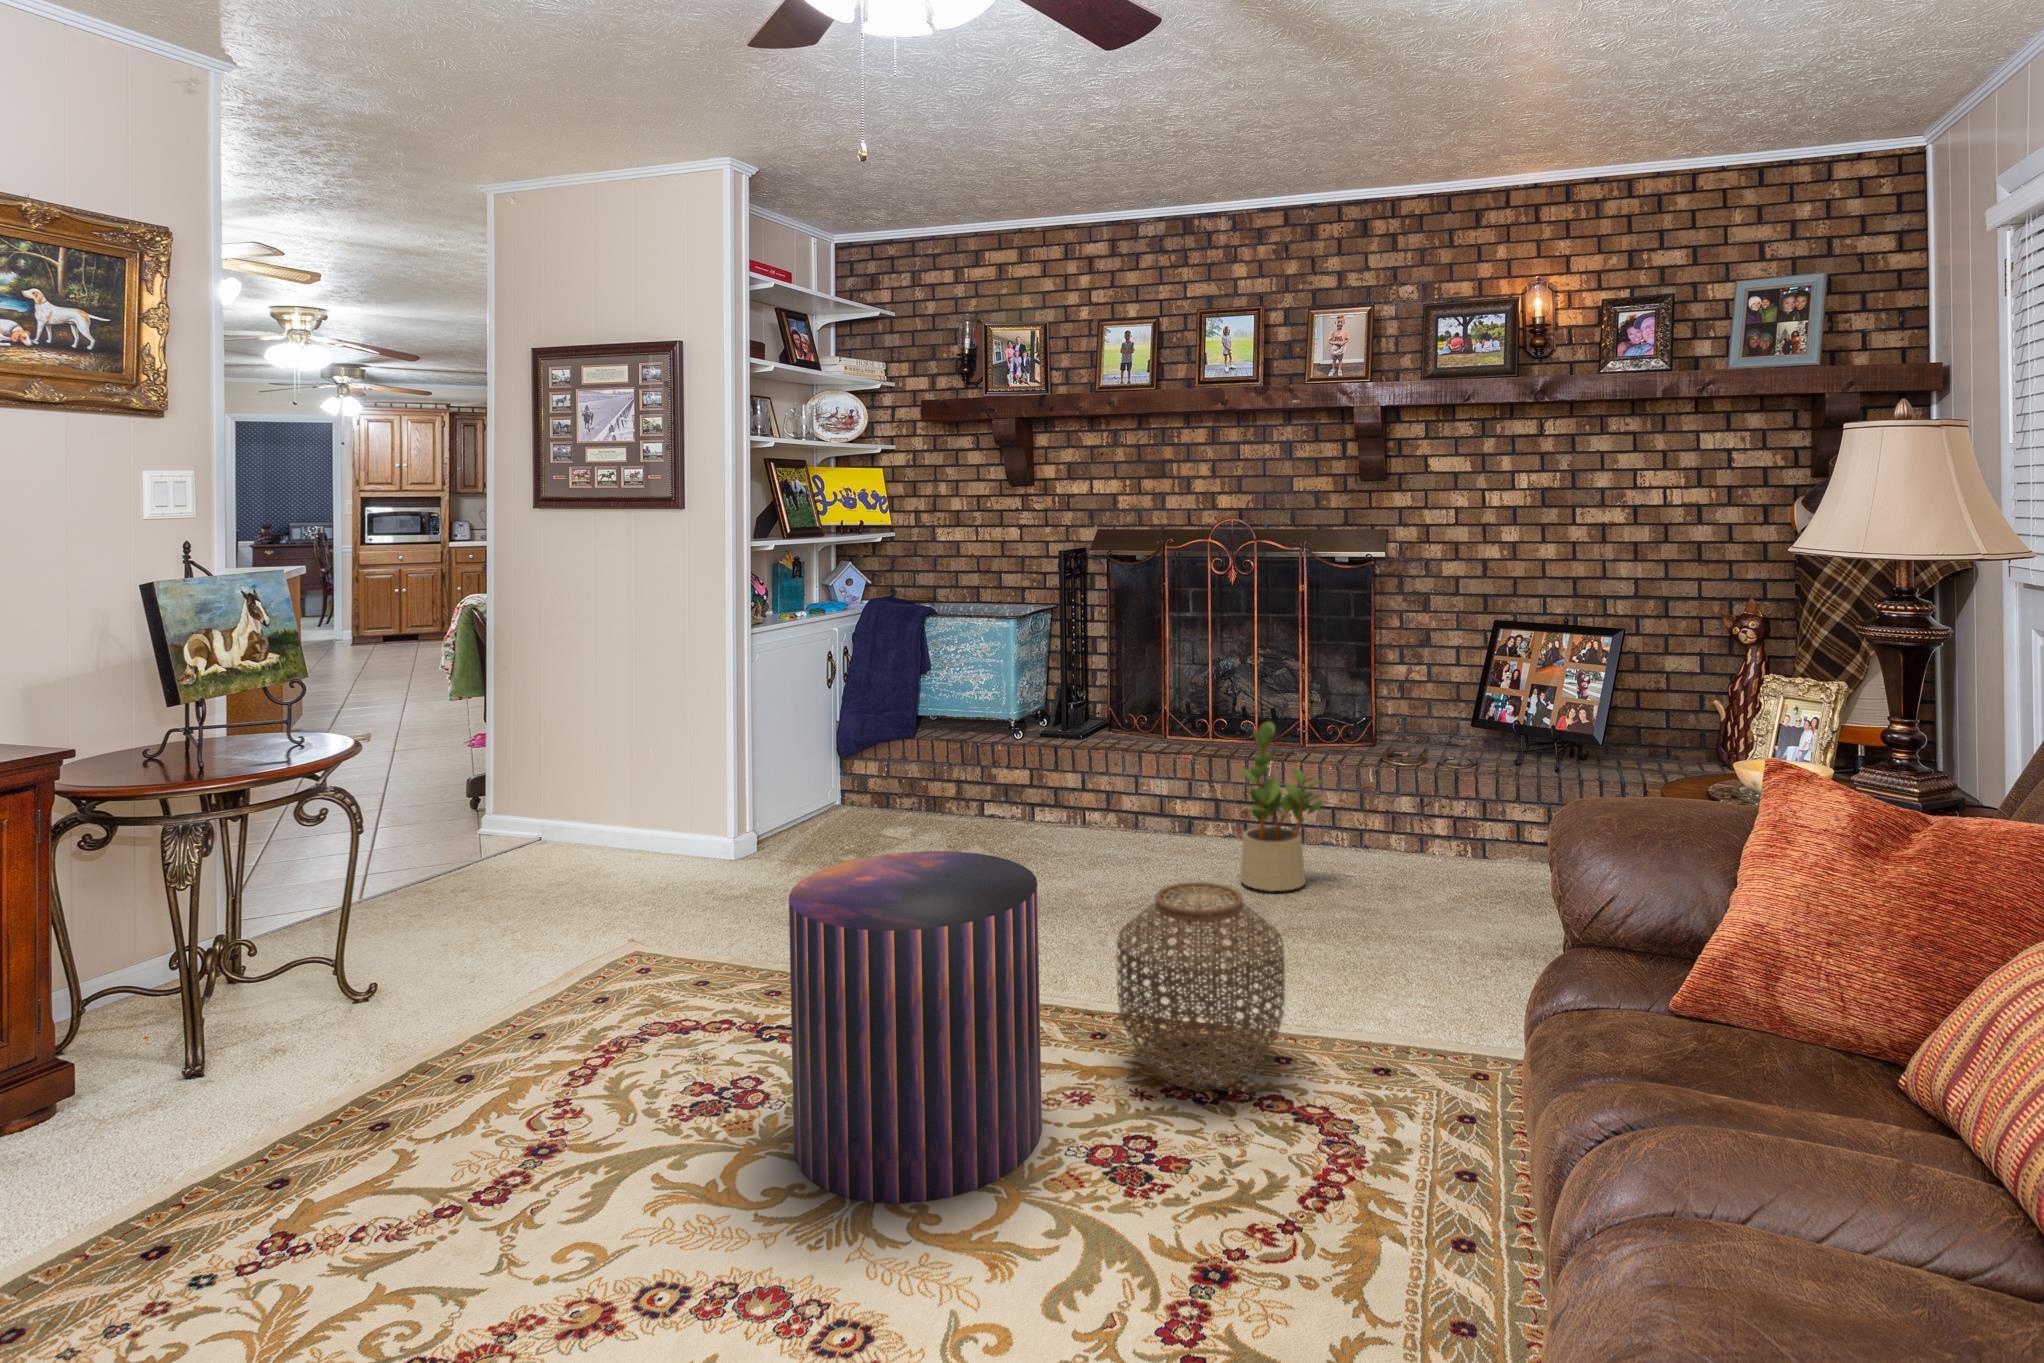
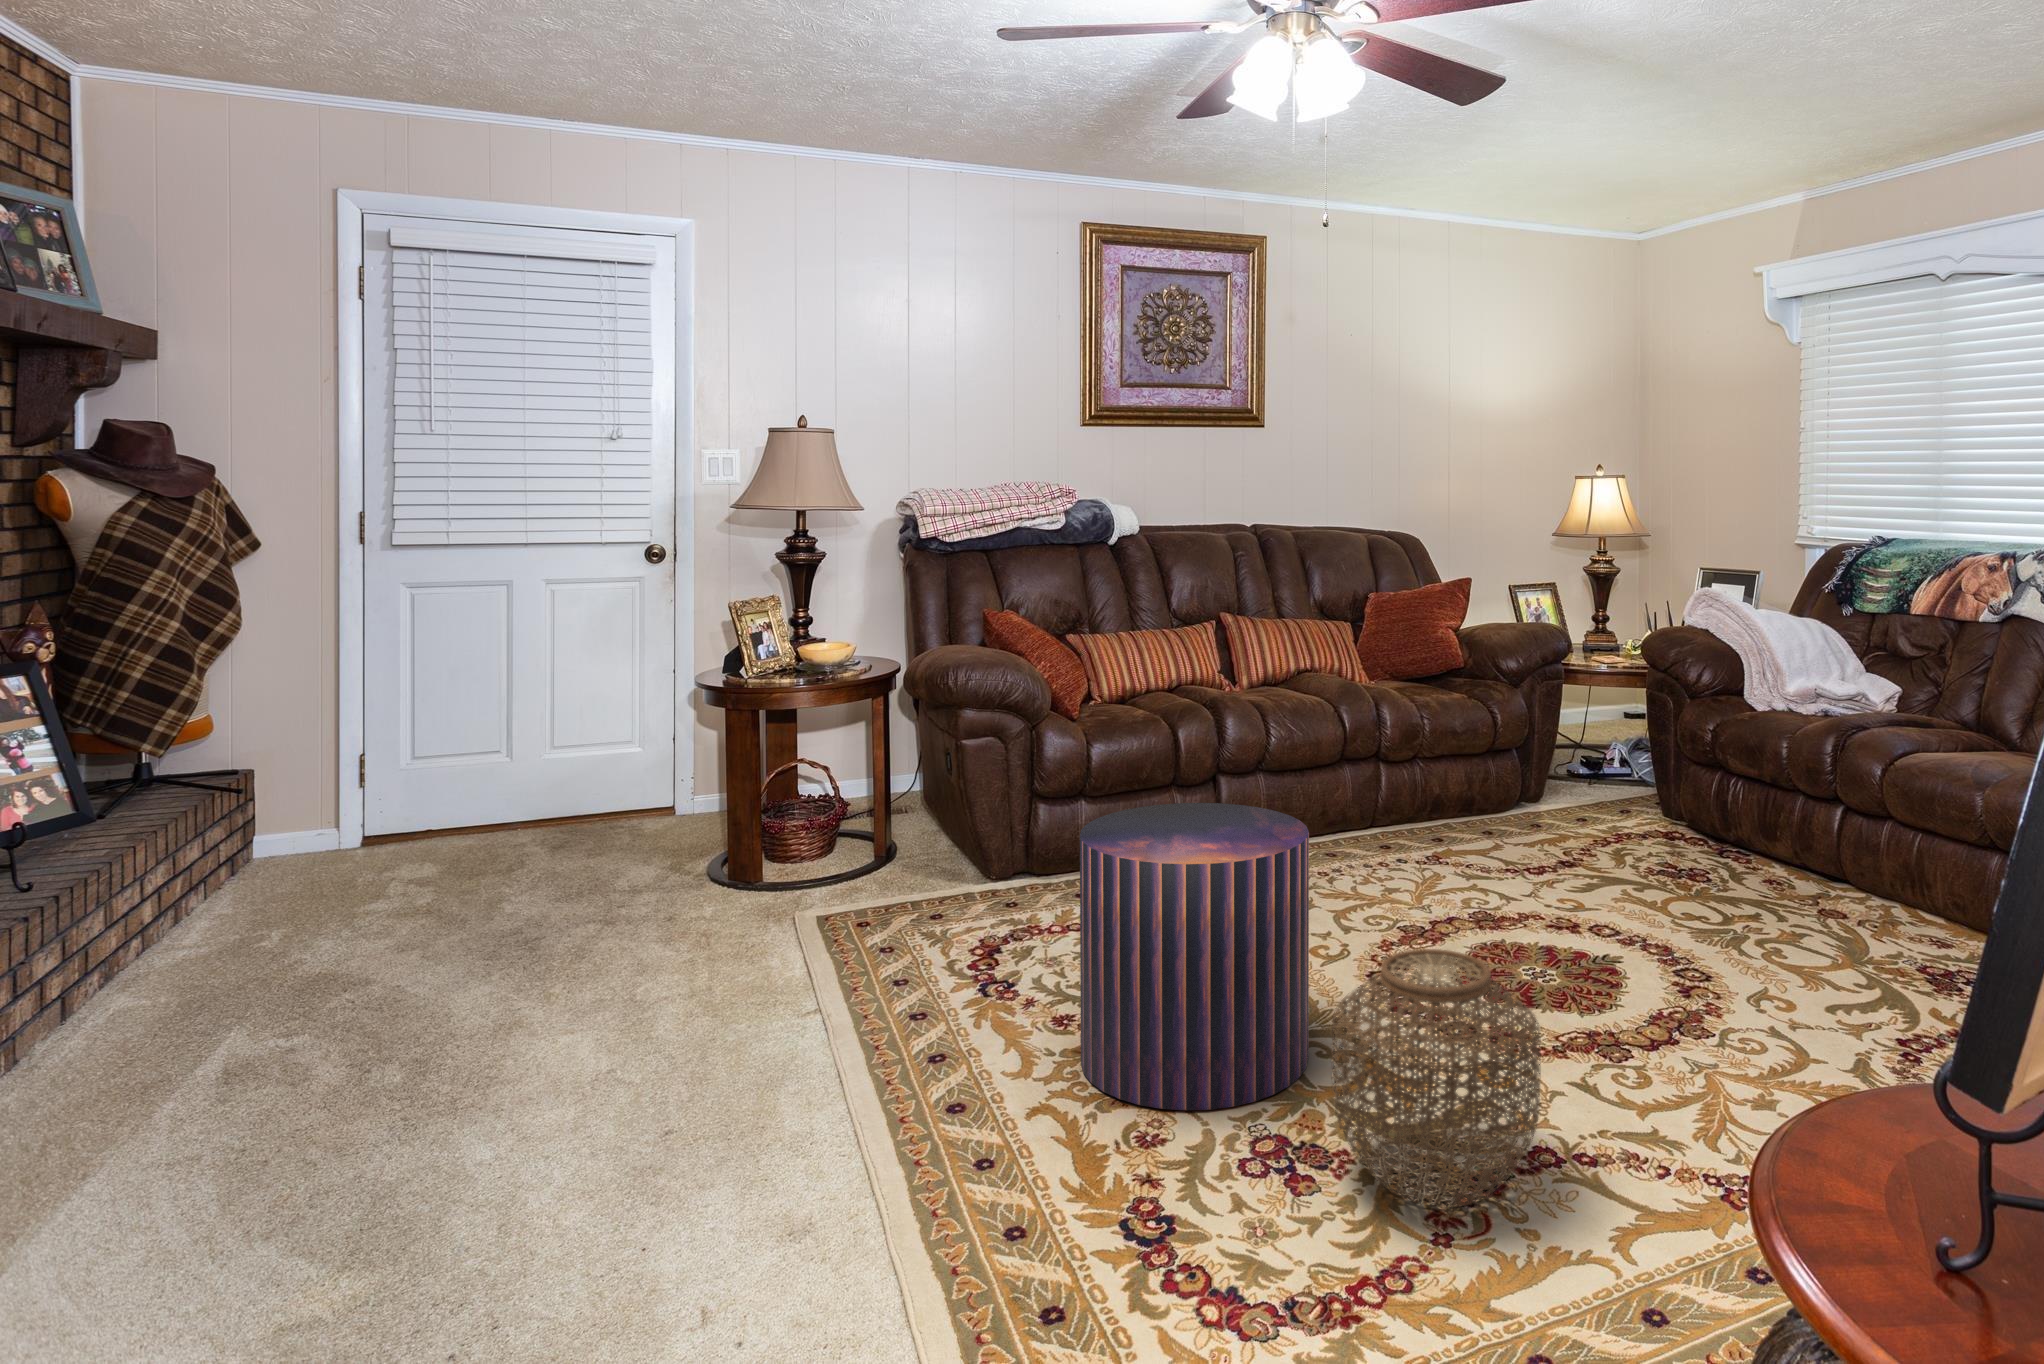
potted plant: present [1241,722,1323,891] -> none [142,861,324,1177]
woven basket: present [1117,882,1285,1090] -> present [1332,949,1541,1207]

